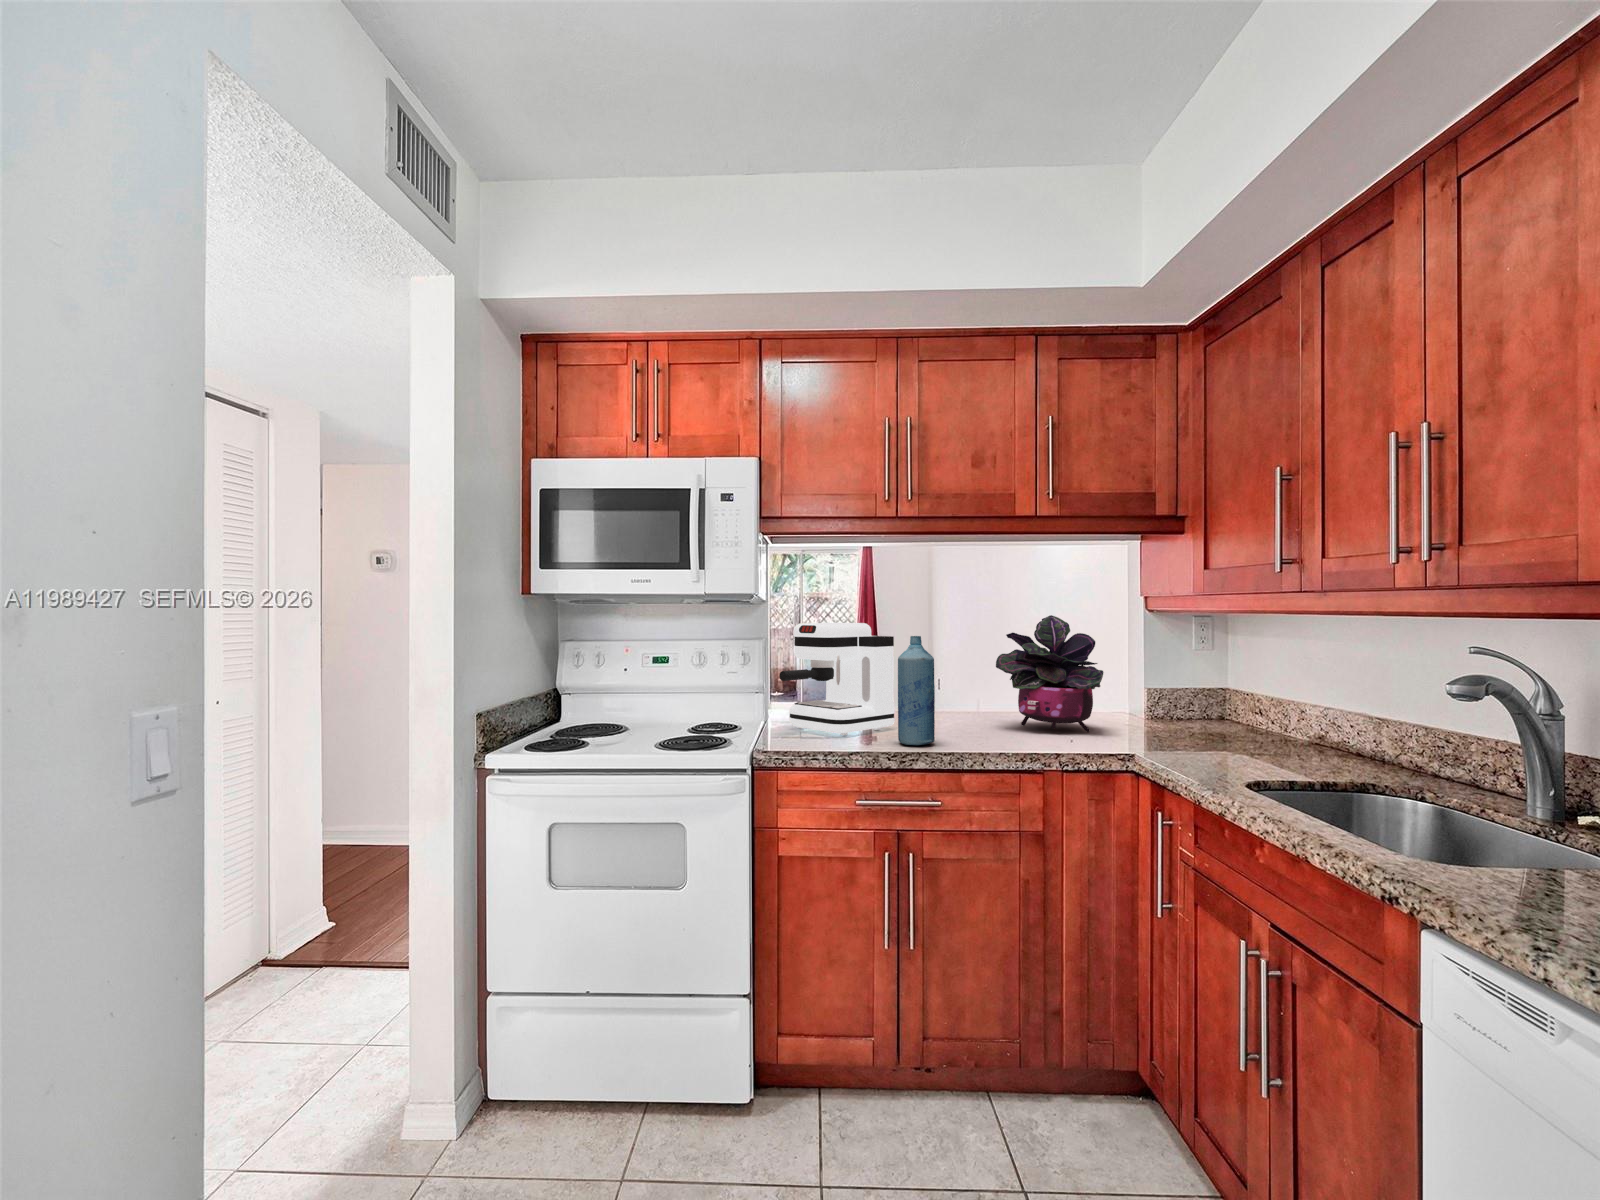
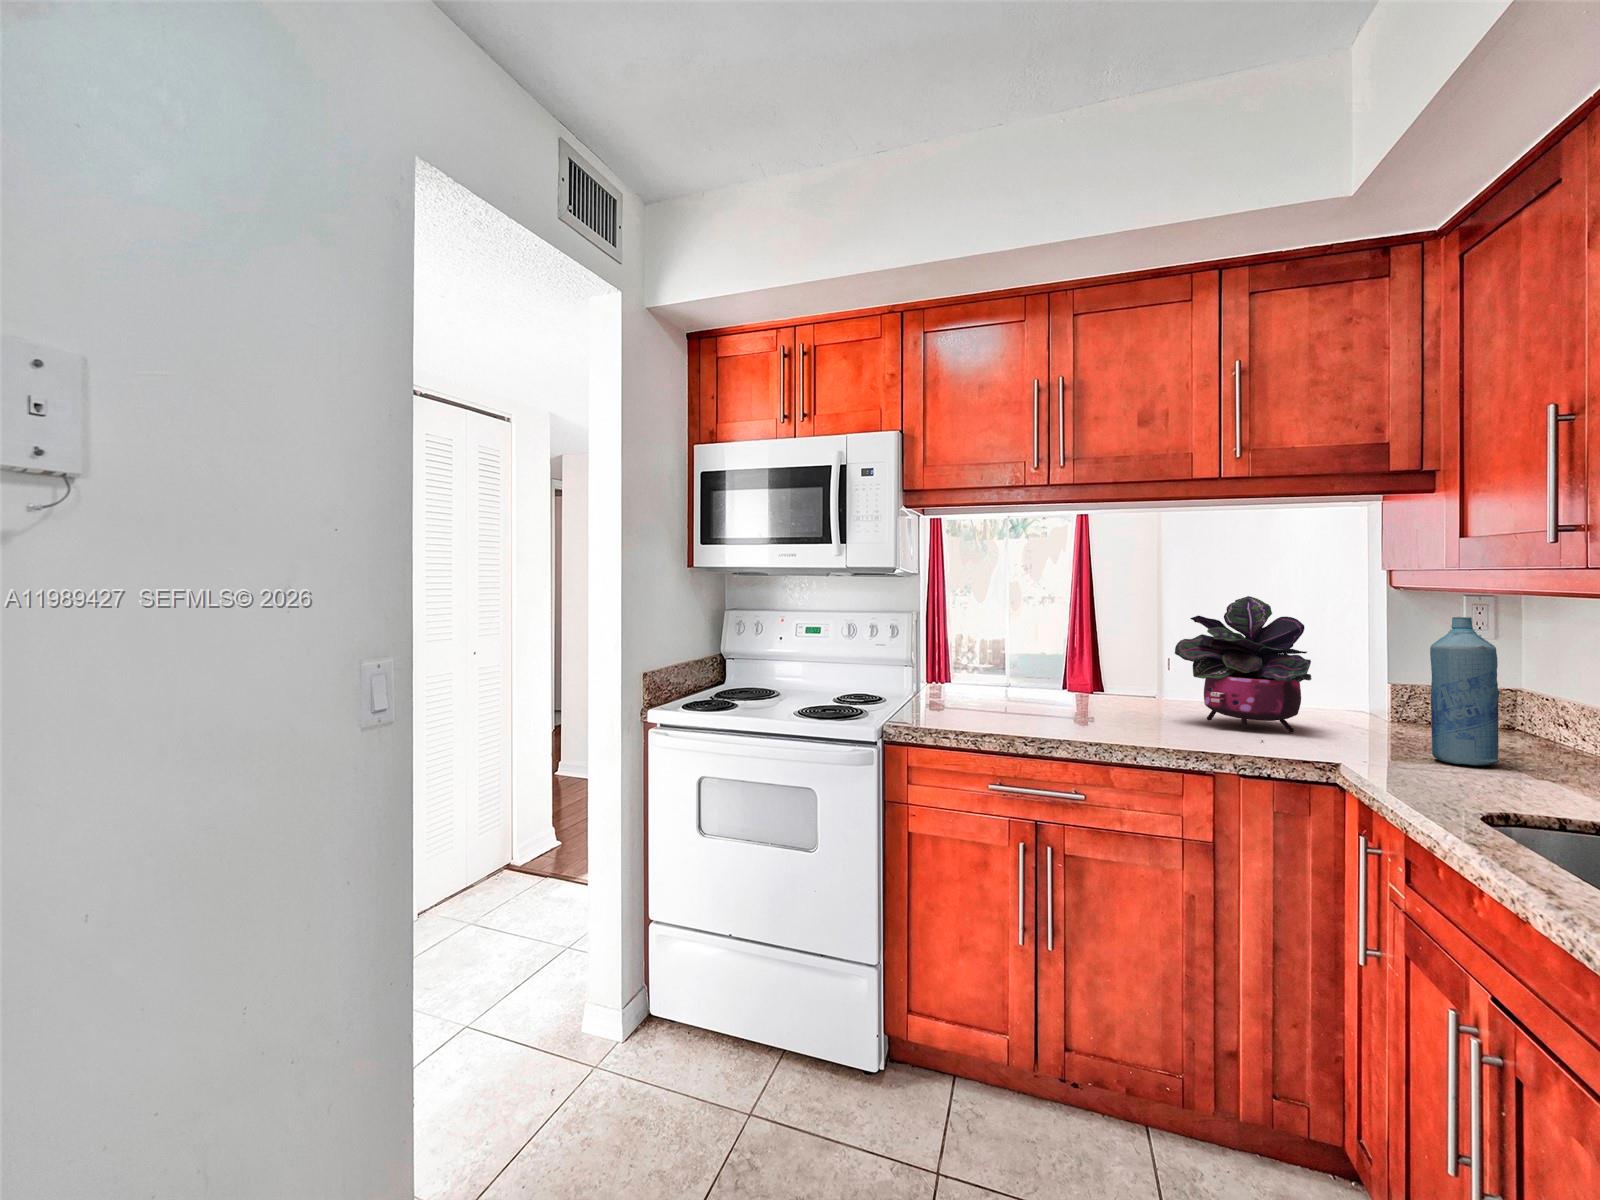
coffee maker: present [779,623,895,735] -> none [929,605,1055,718]
bottle: present [898,636,935,745] -> present [1430,617,1500,765]

